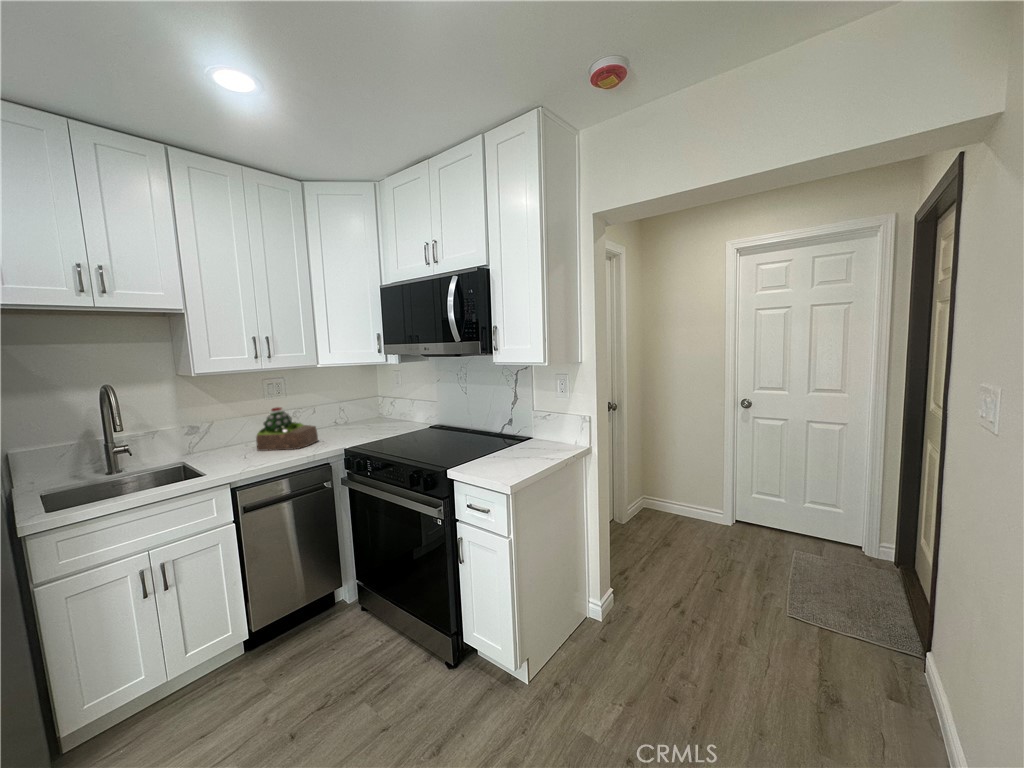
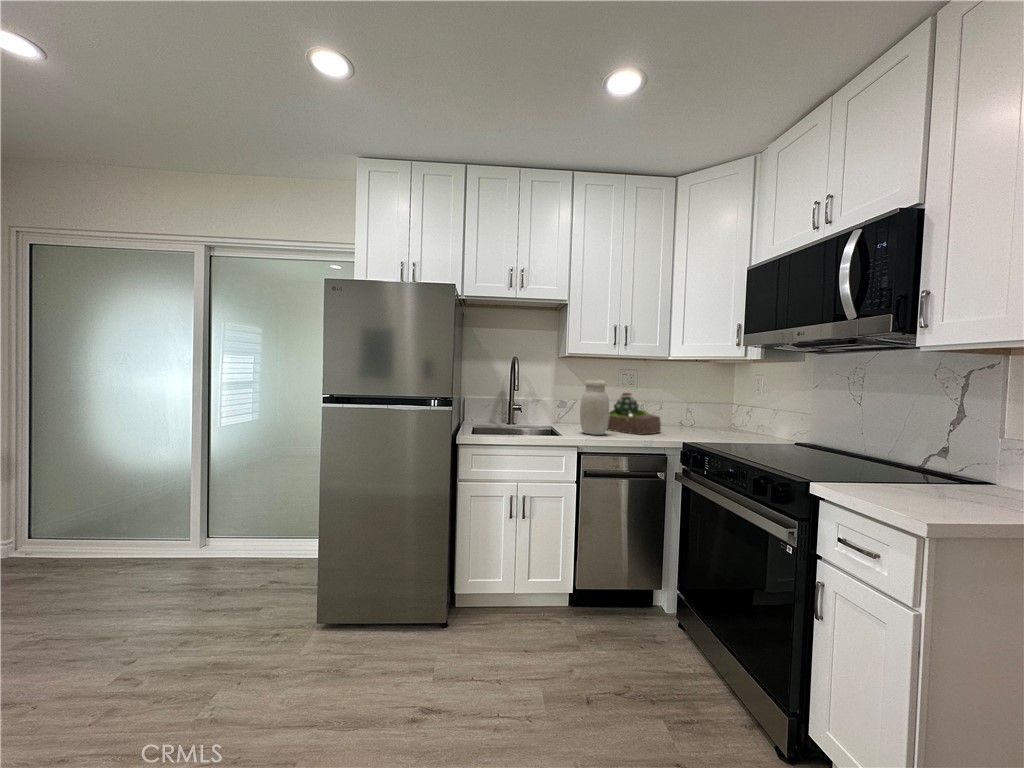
jar: none [223,402,261,463] -> present [580,380,609,435]

